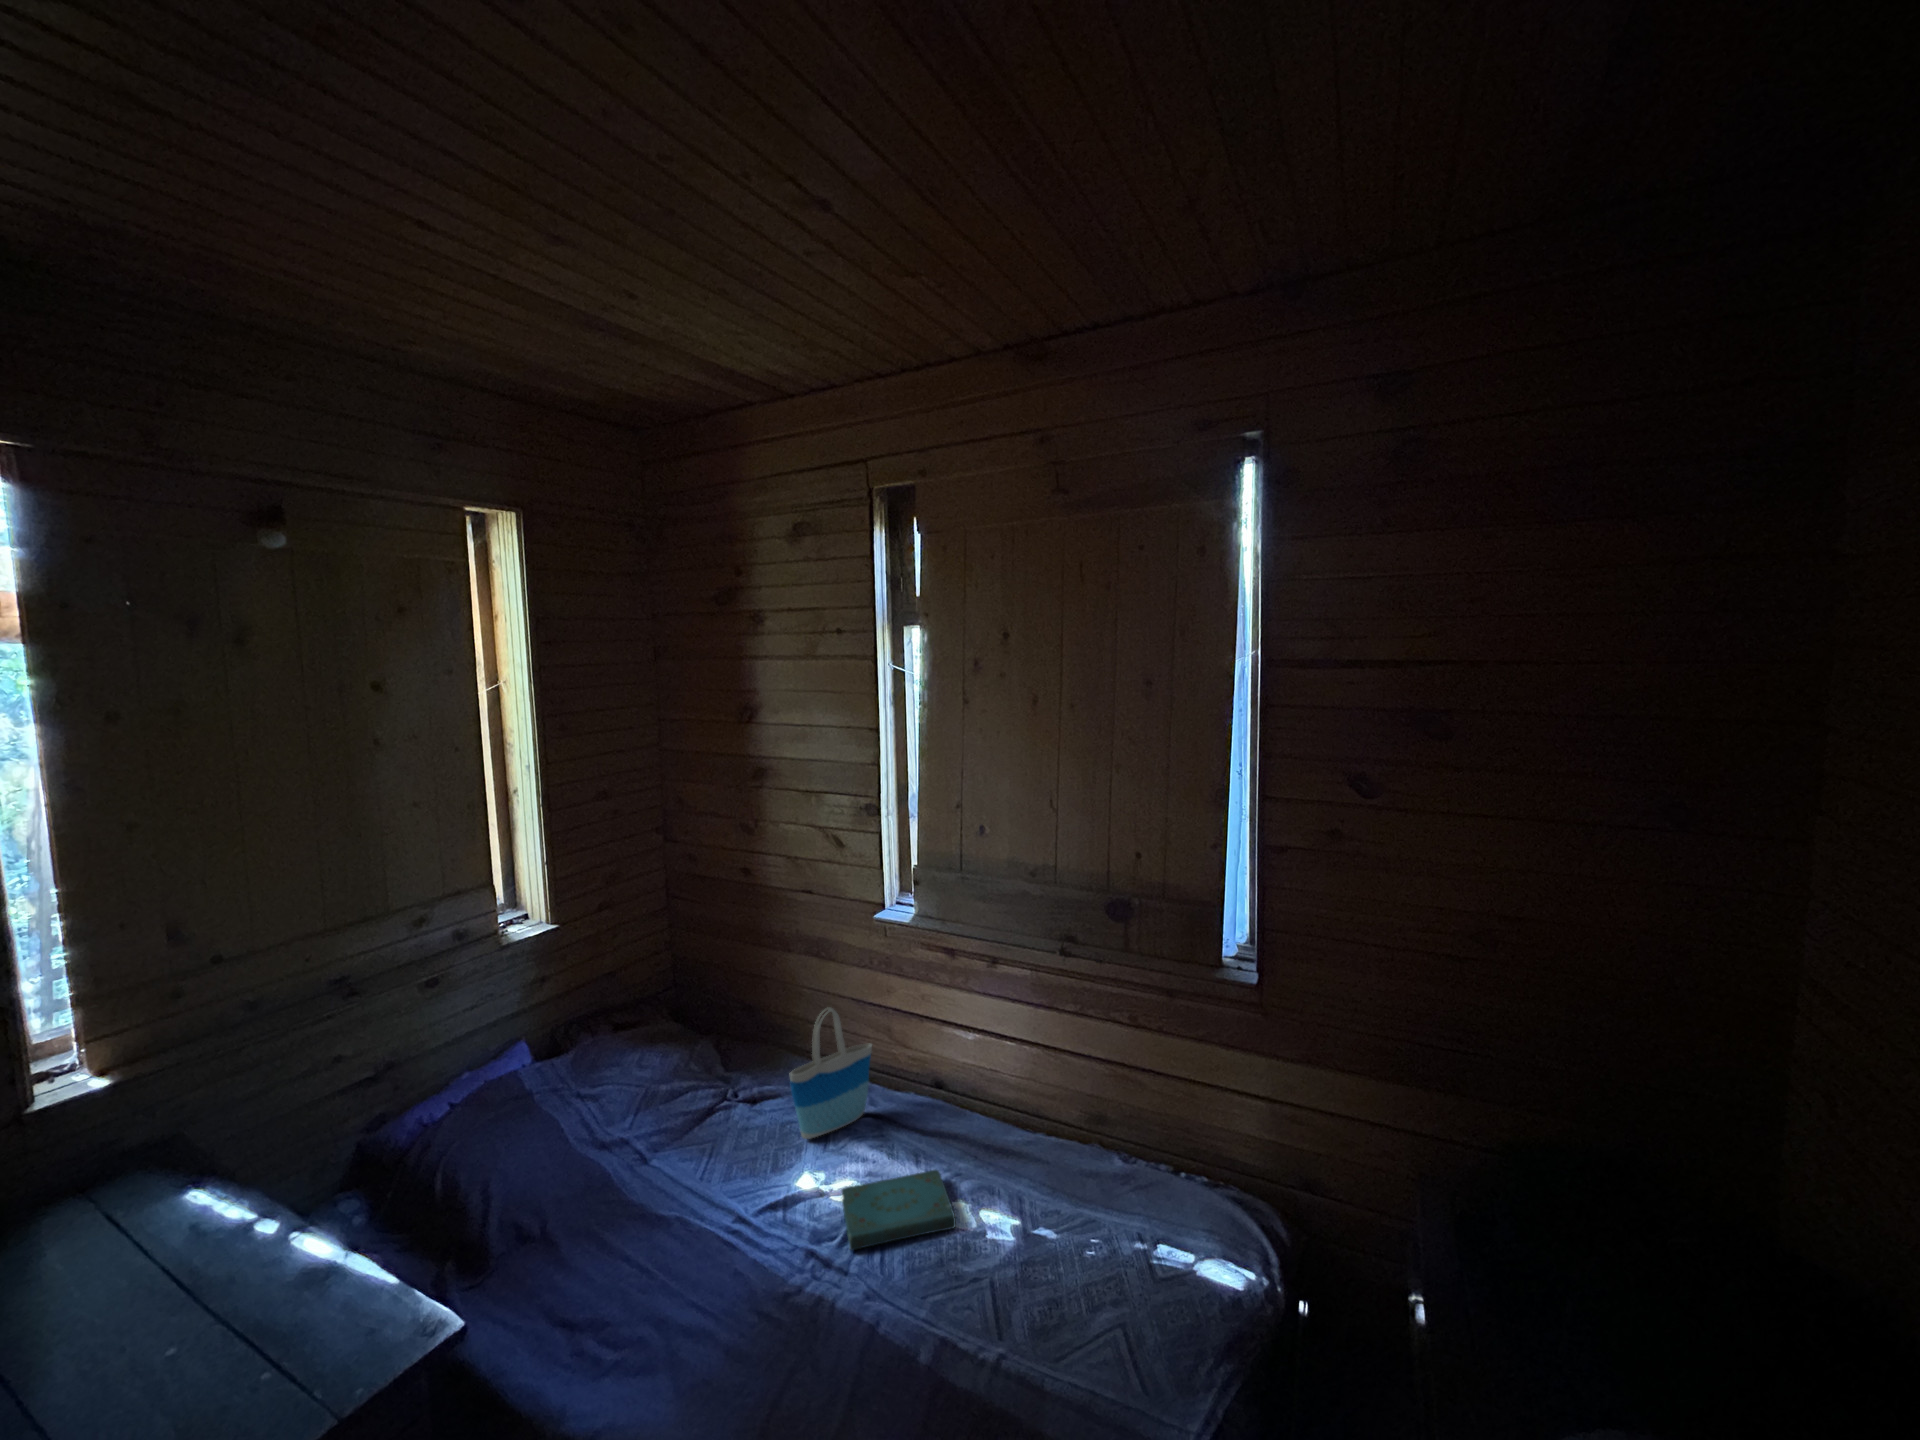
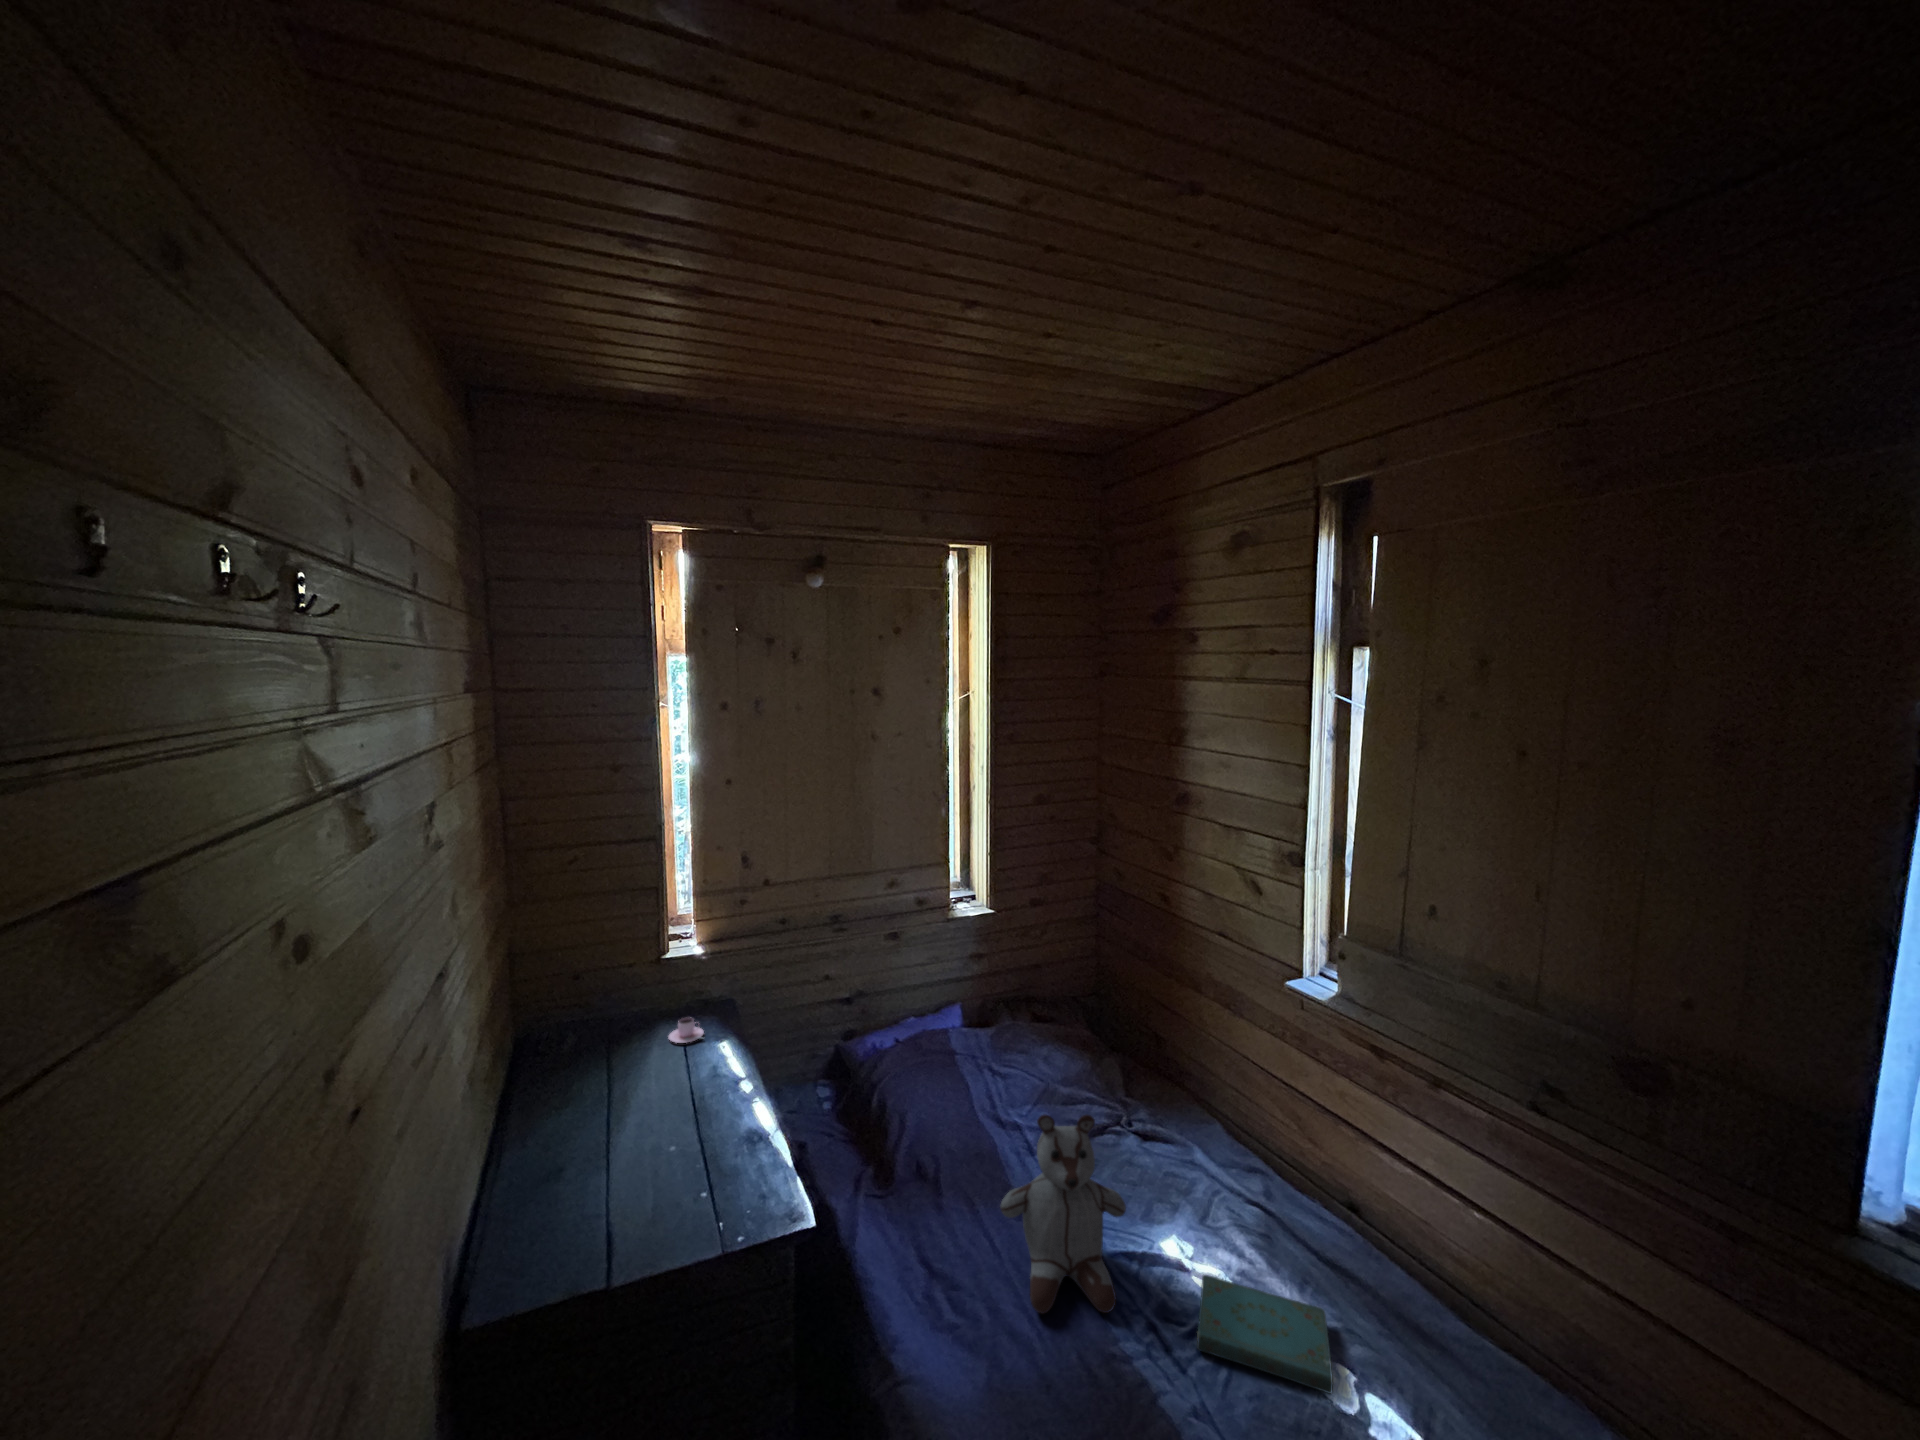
tote bag: present [790,1007,872,1139] -> none [1168,1068,1268,1204]
stuffed bear: none [640,1088,773,1297] -> present [1000,1115,1126,1314]
teacup: none [55,1152,133,1229] -> present [669,1018,704,1043]

